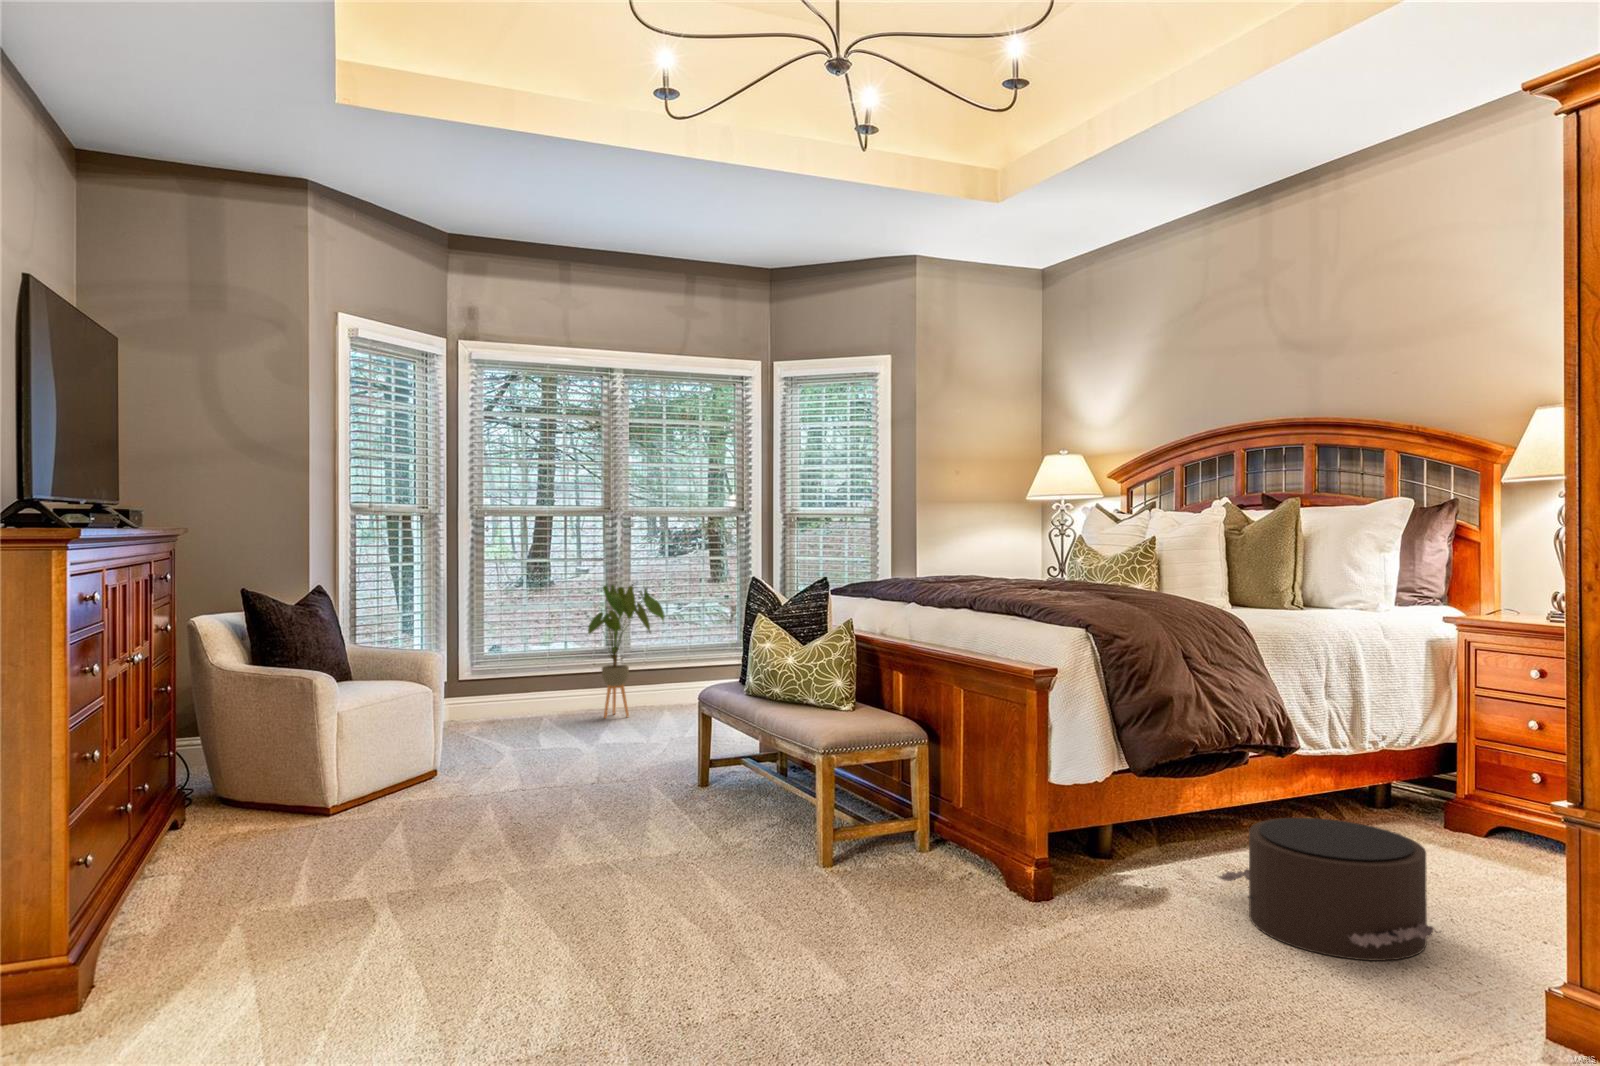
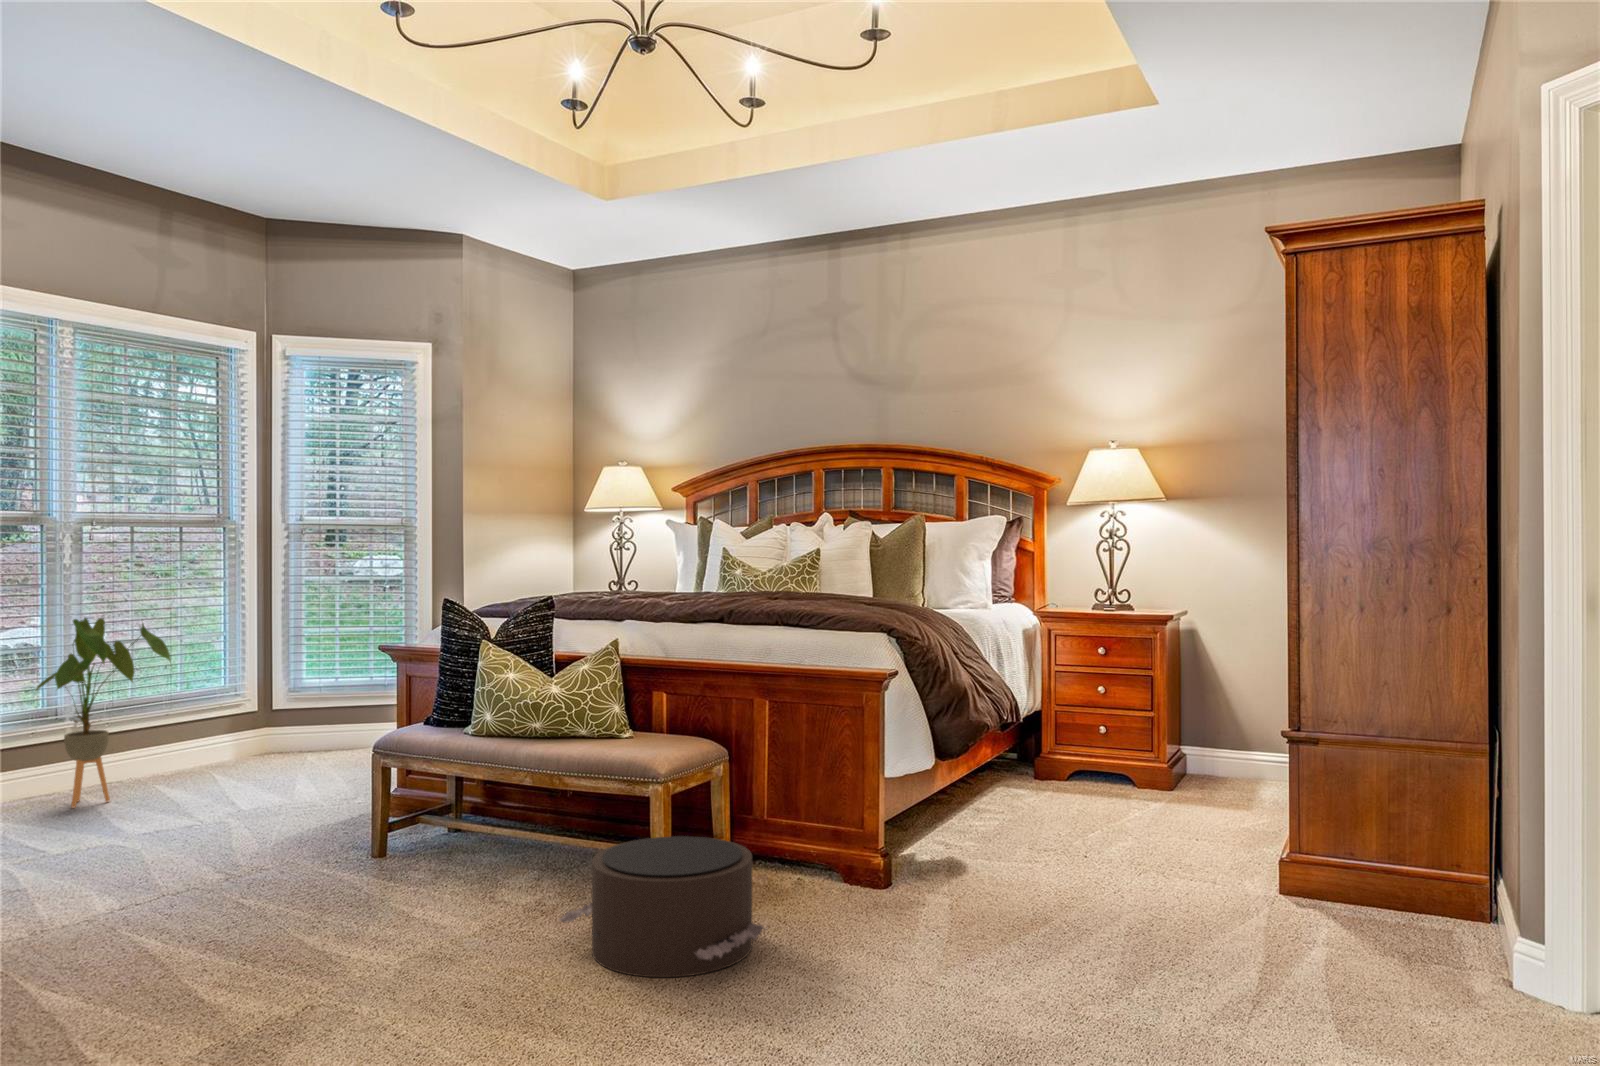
pouf: present [1218,818,1438,961] -> present [559,836,764,977]

